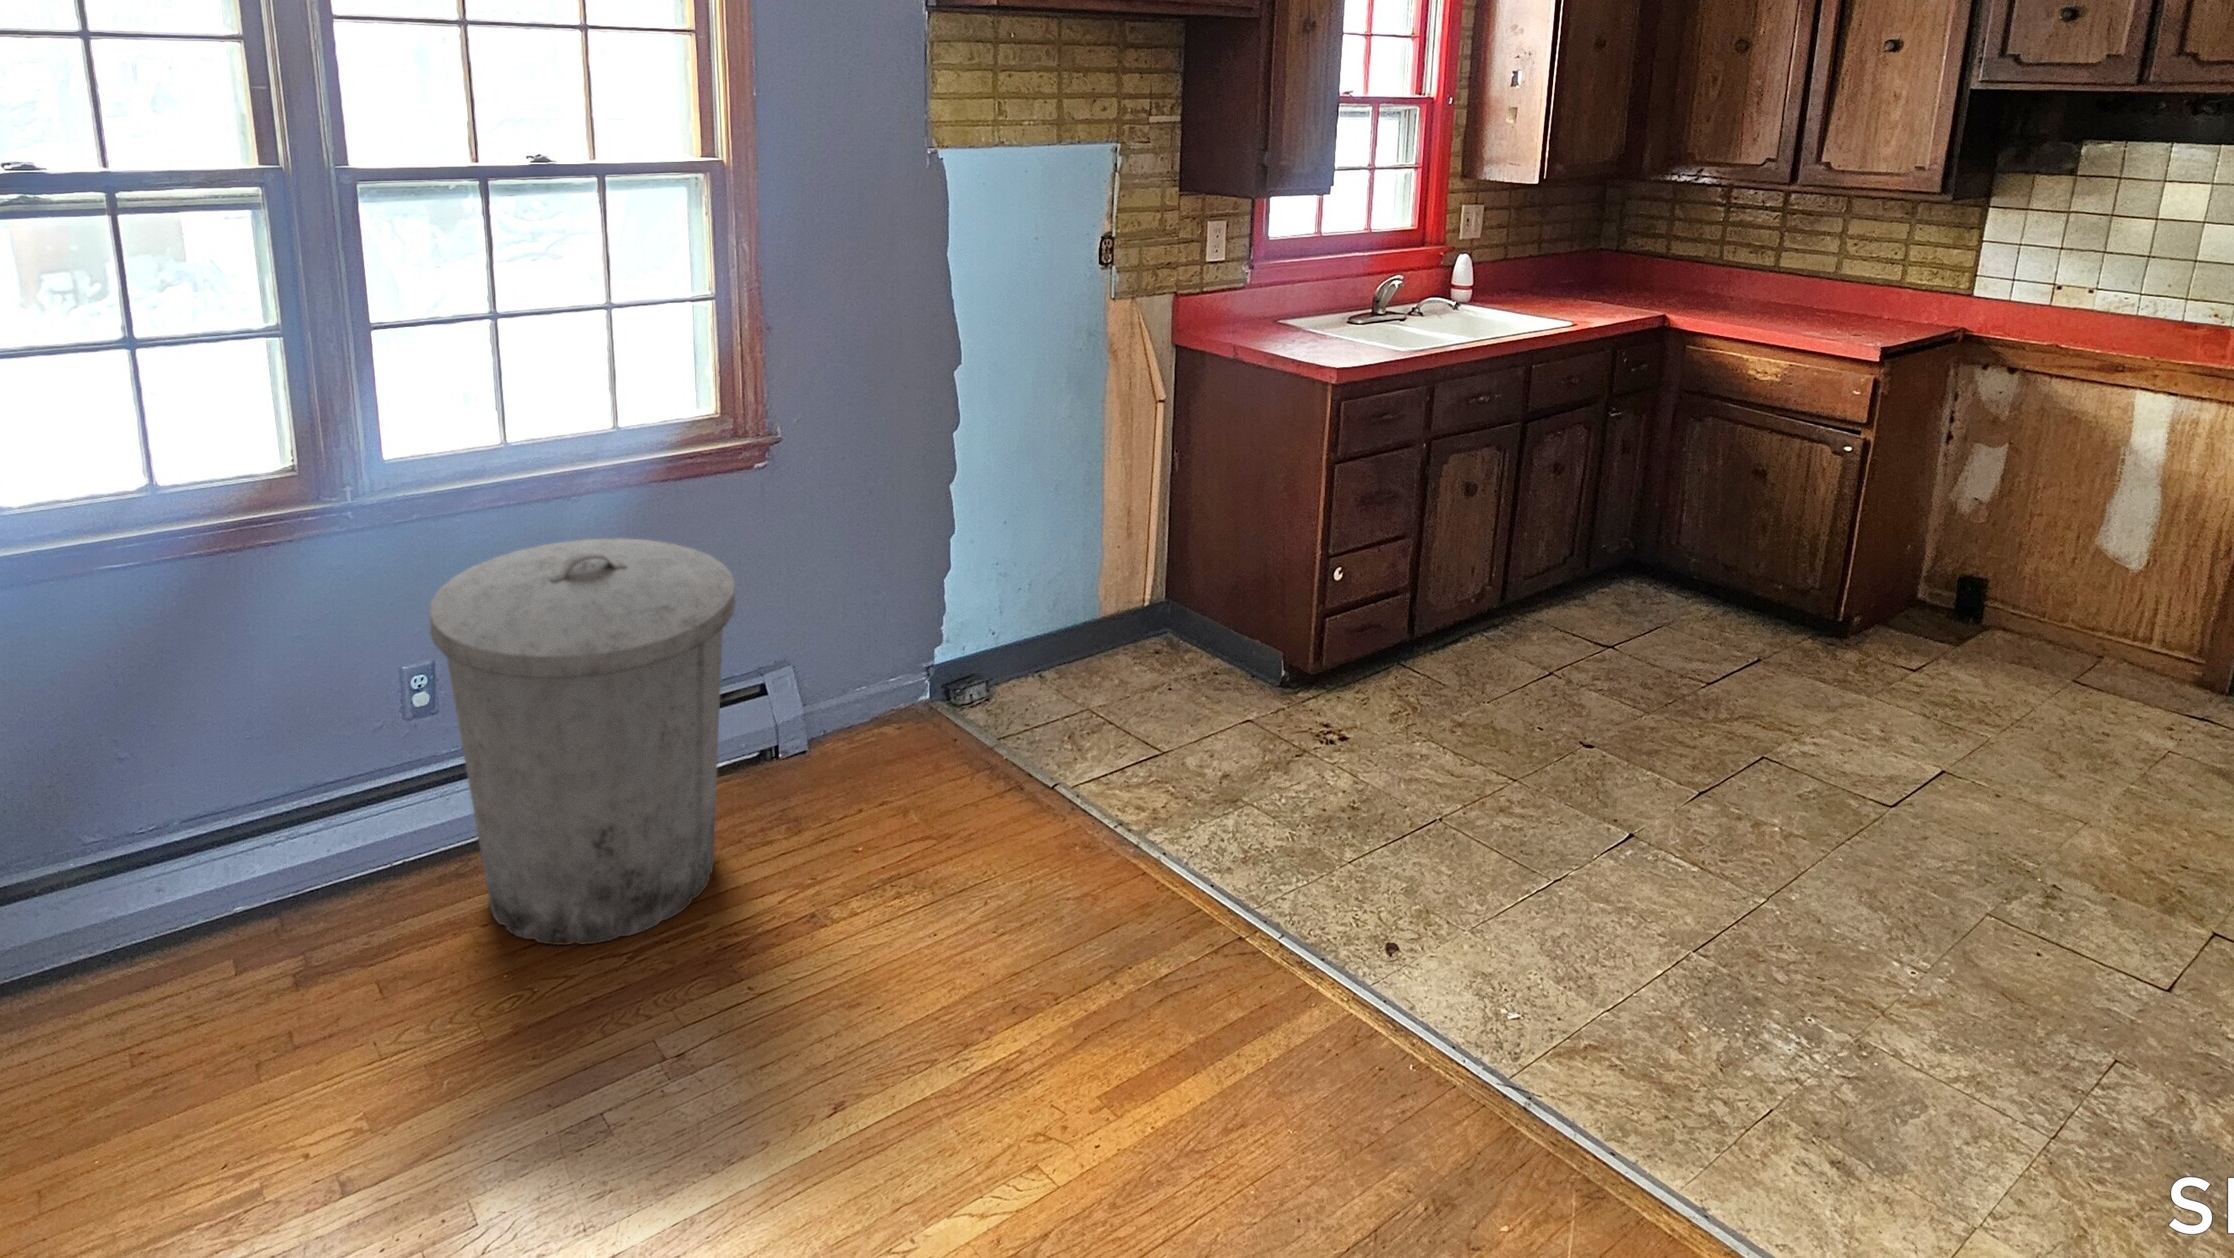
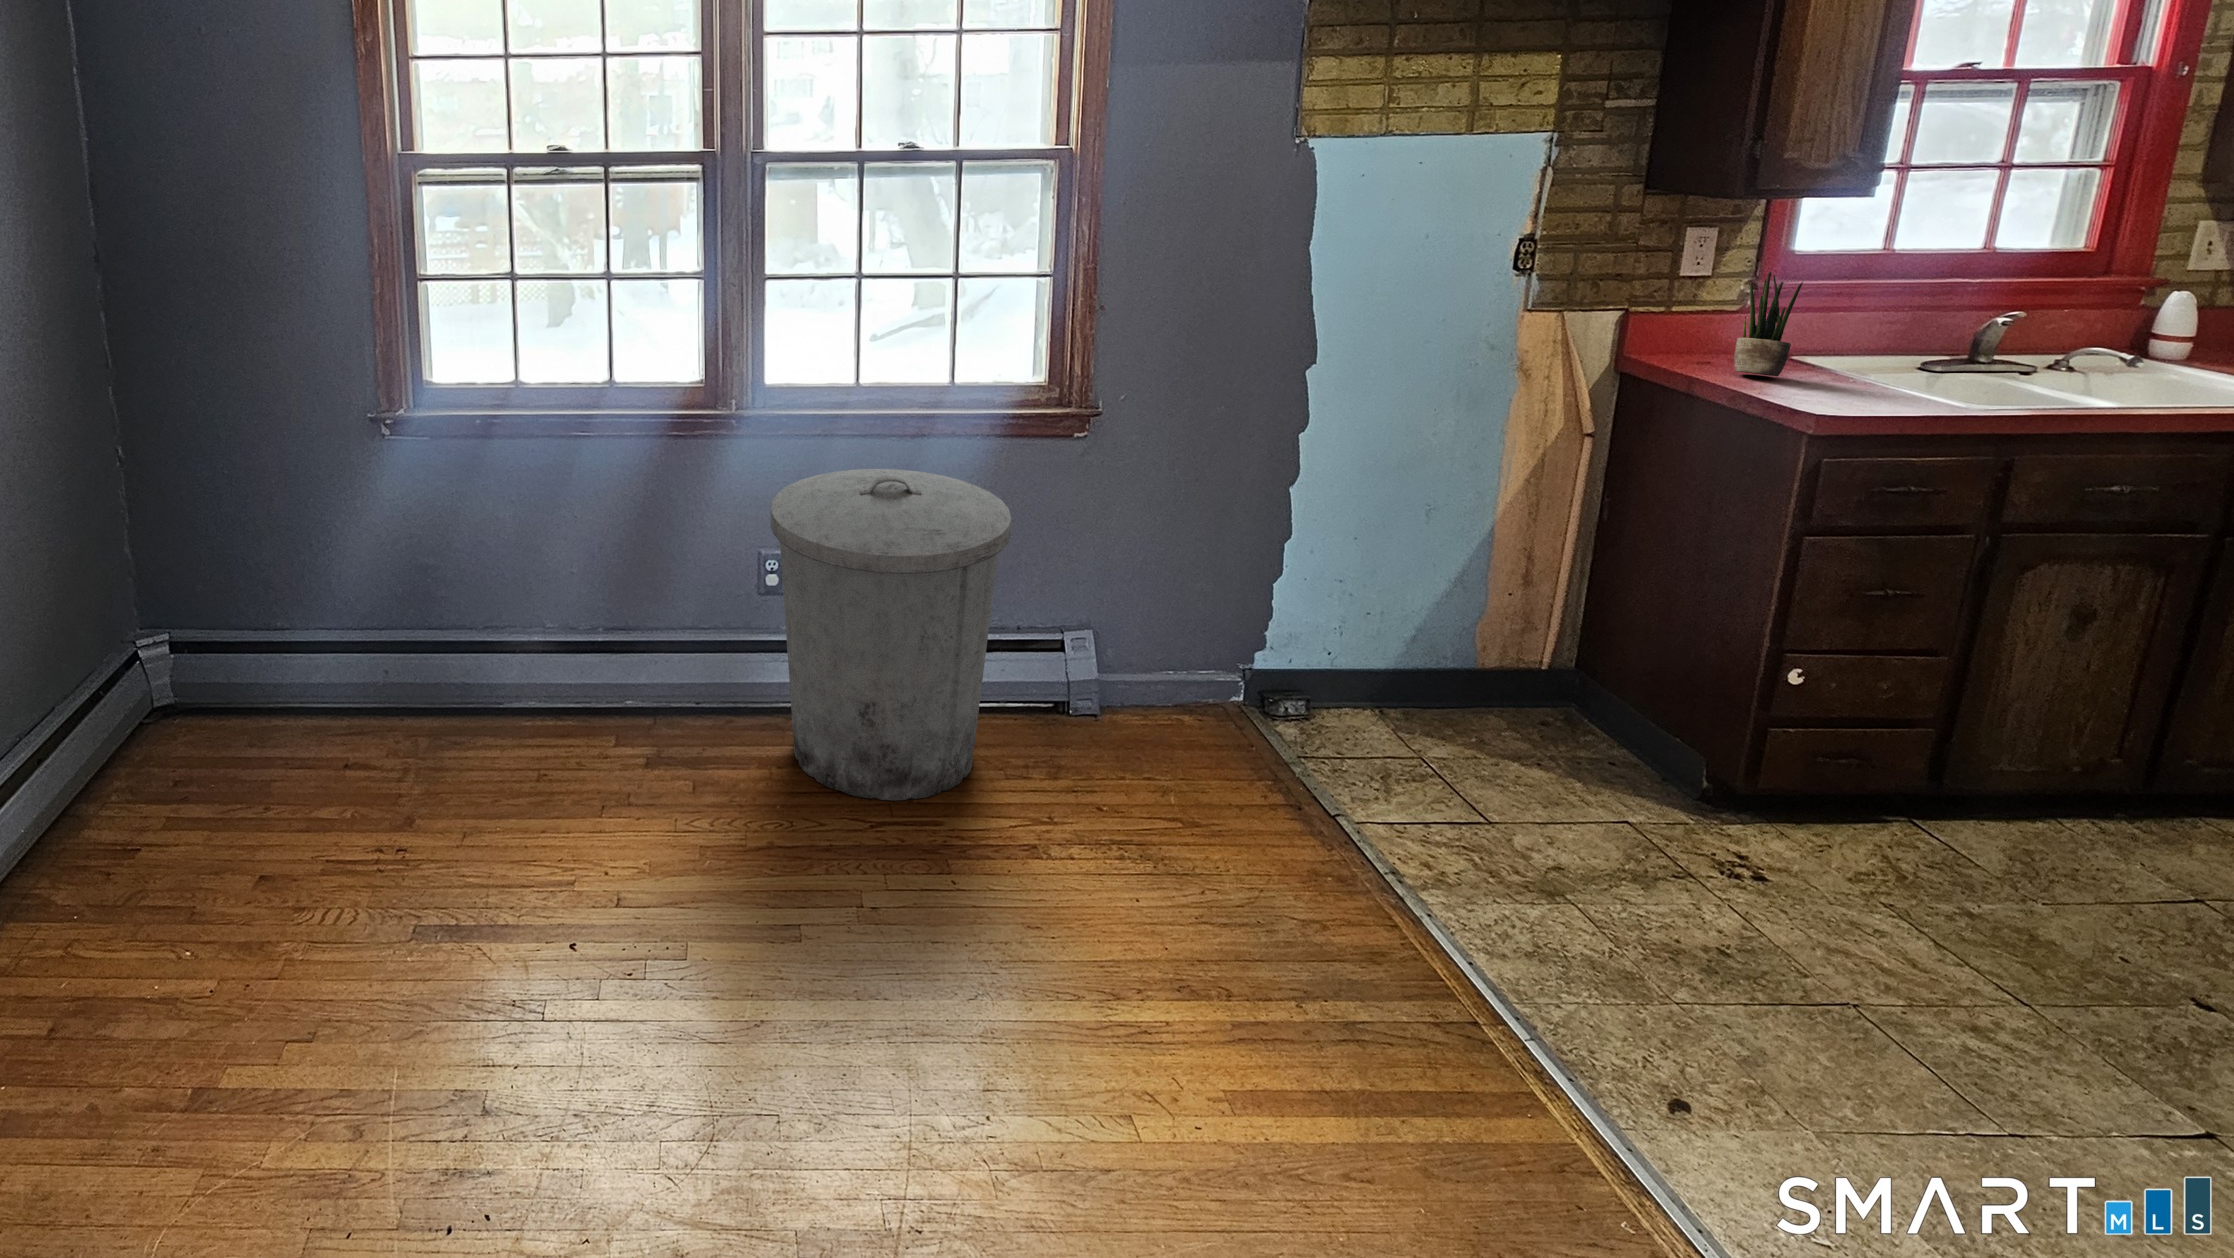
potted plant: none [1261,256,1297,339] -> present [1734,272,1803,376]

